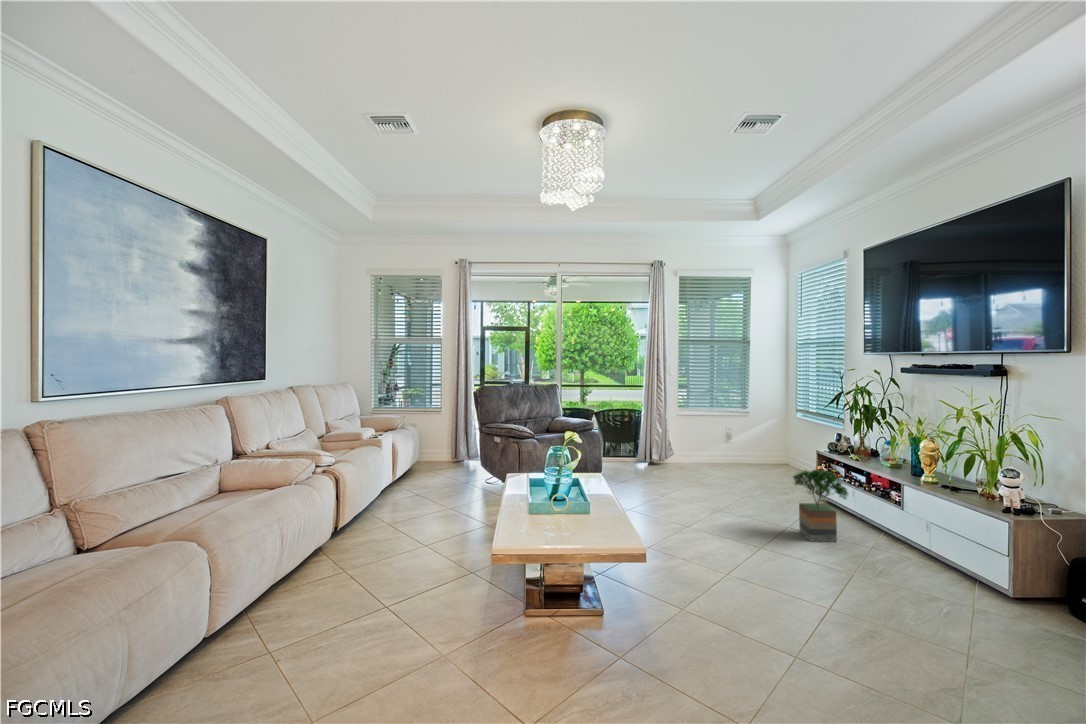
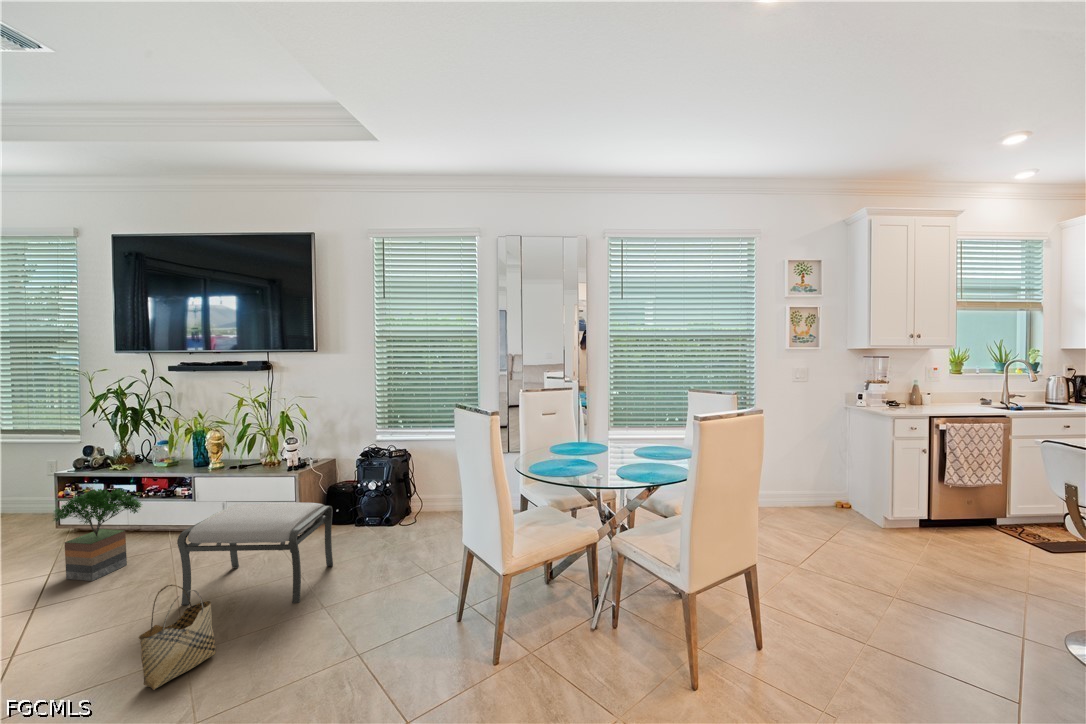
ottoman: none [838,522,1017,661] -> present [177,502,333,605]
woven basket: none [768,558,827,641] -> present [139,585,216,690]

